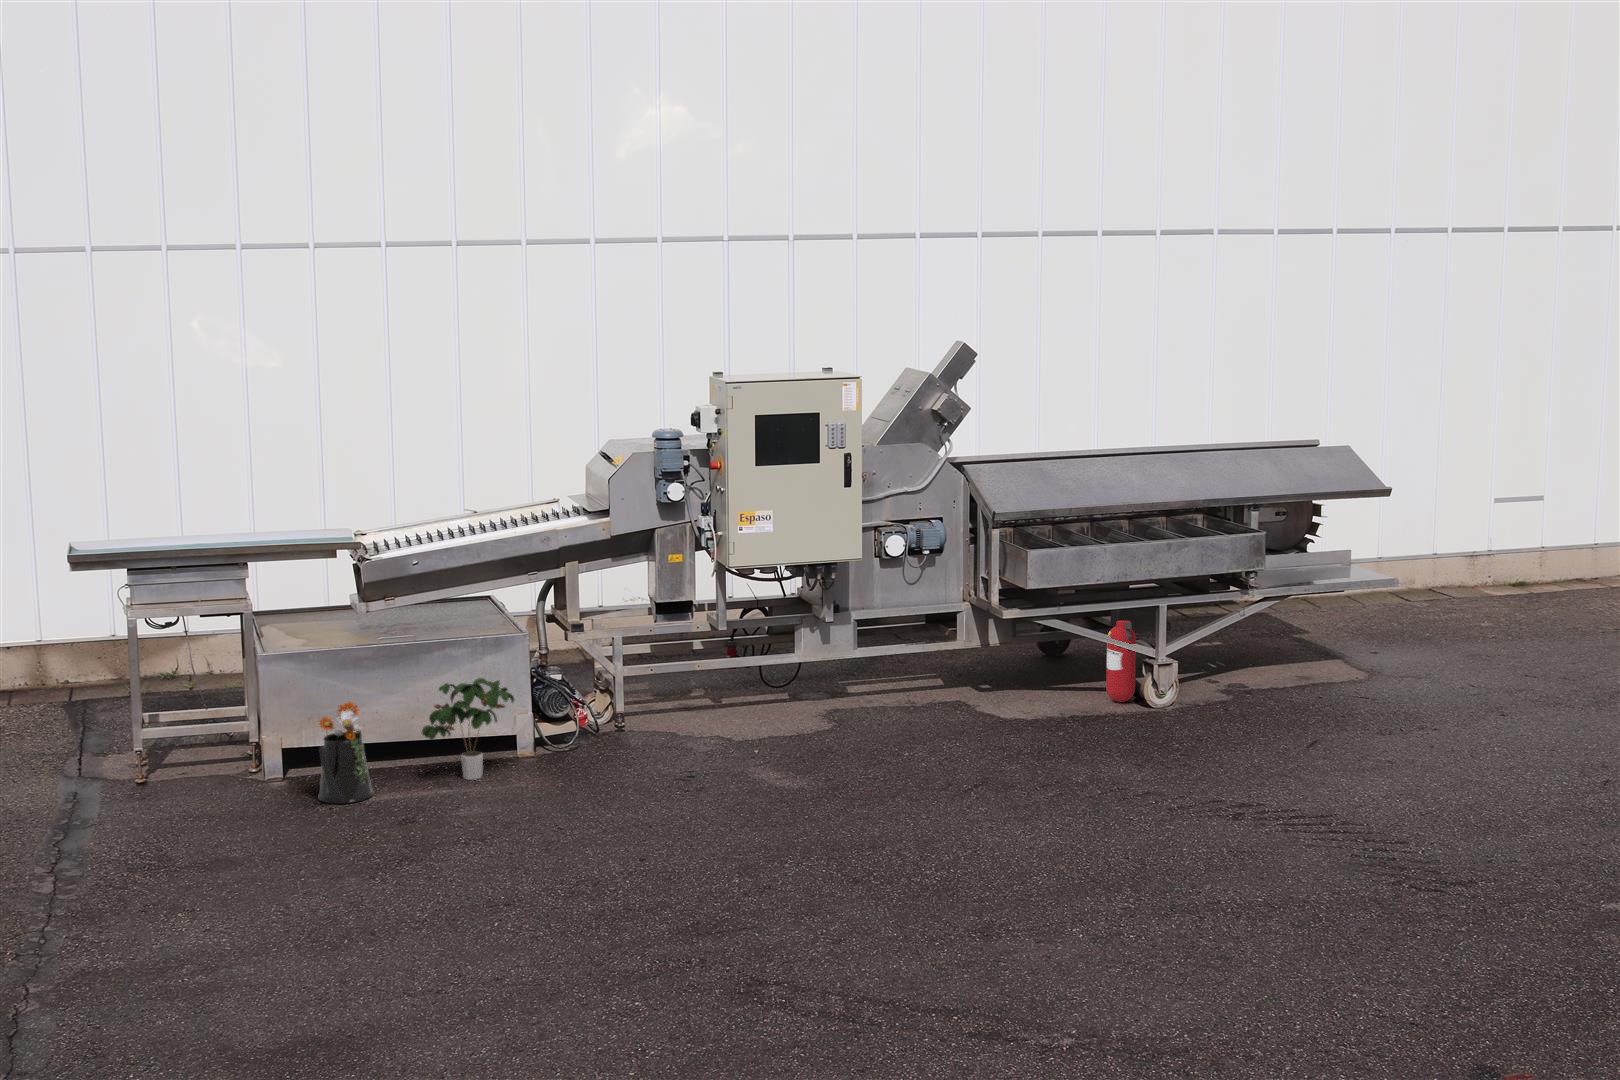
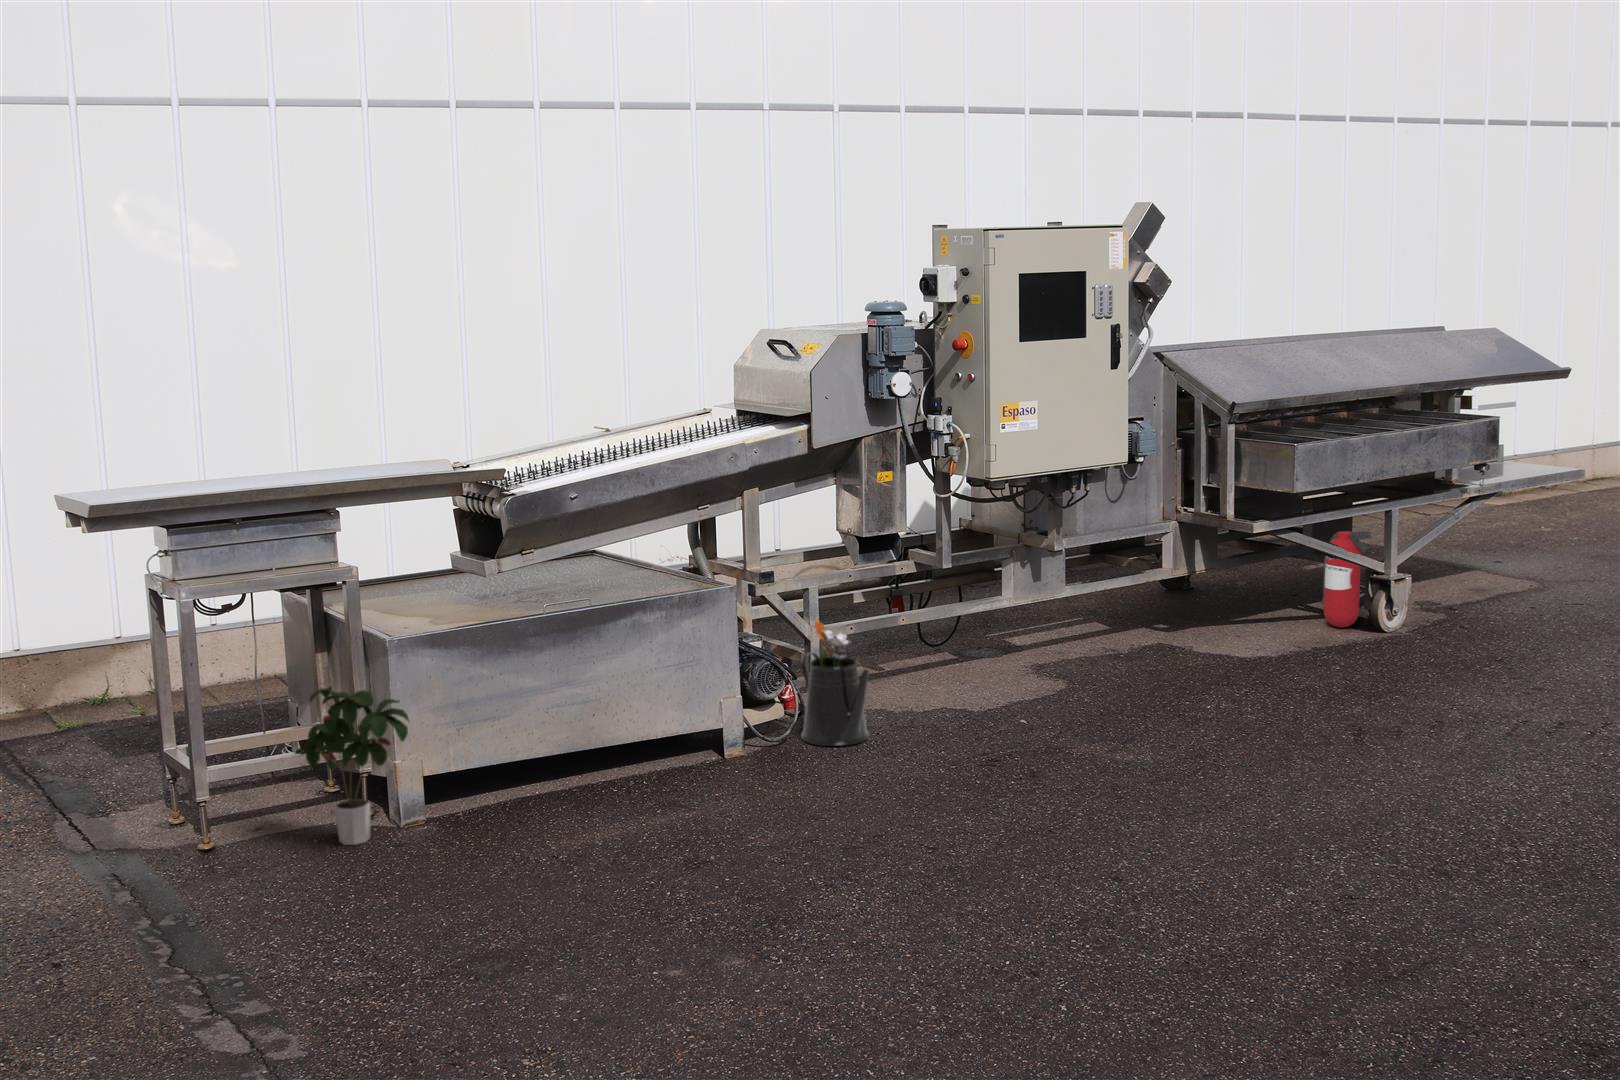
potted plant: present [422,678,514,780] -> present [295,687,409,845]
watering can: present [318,702,374,803] -> present [801,621,869,746]

